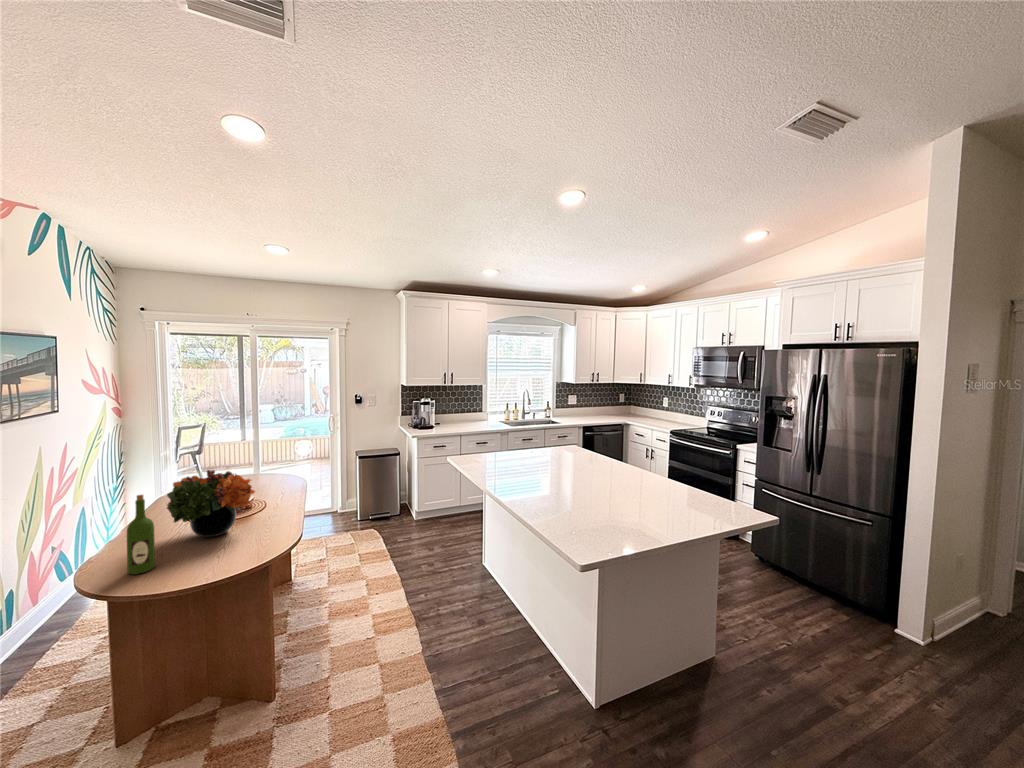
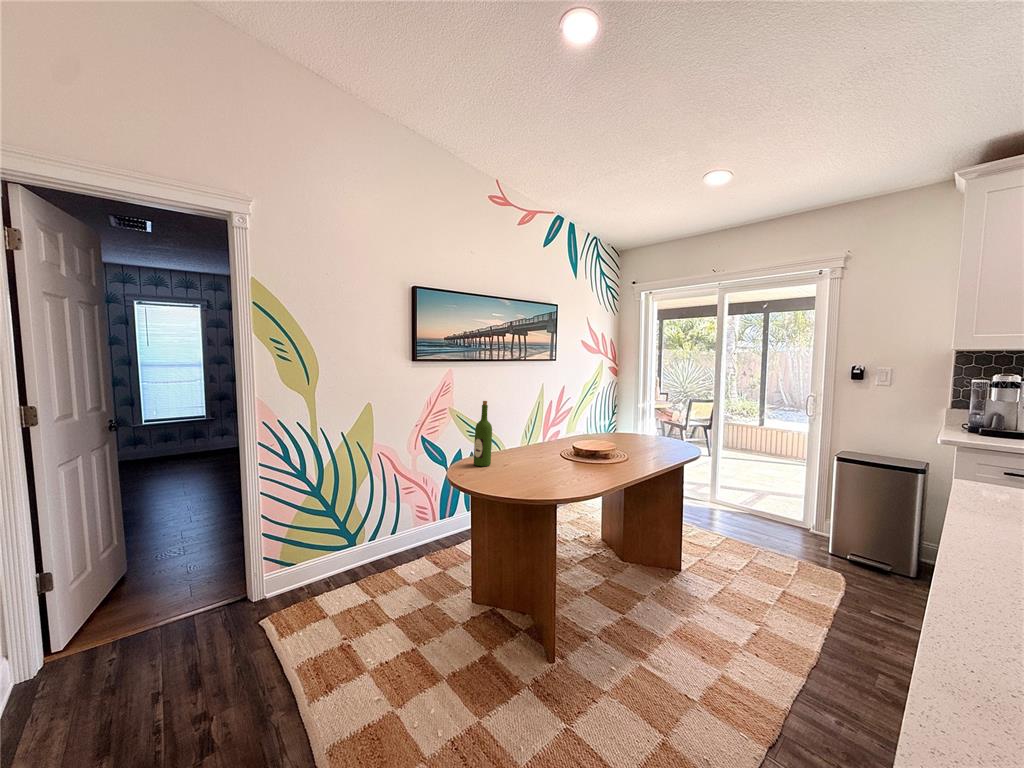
flower arrangement: present [167,470,255,537] -> none [511,397,586,463]

